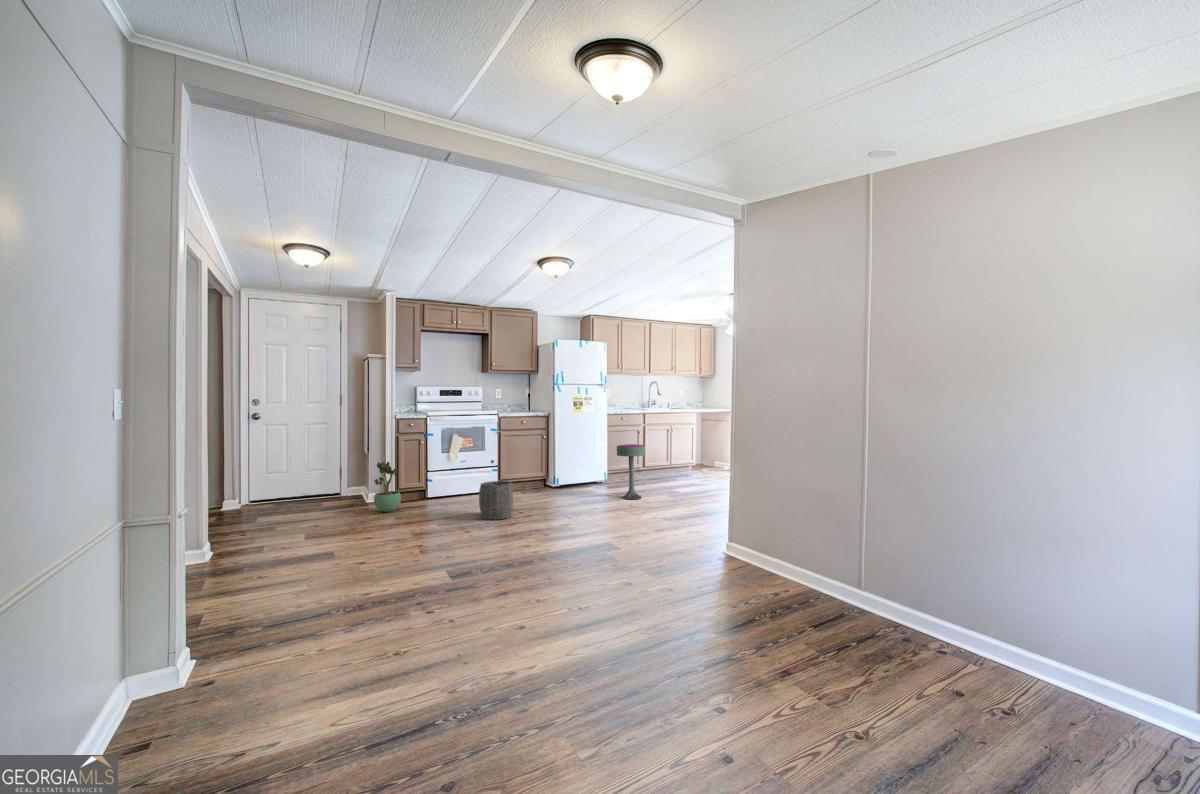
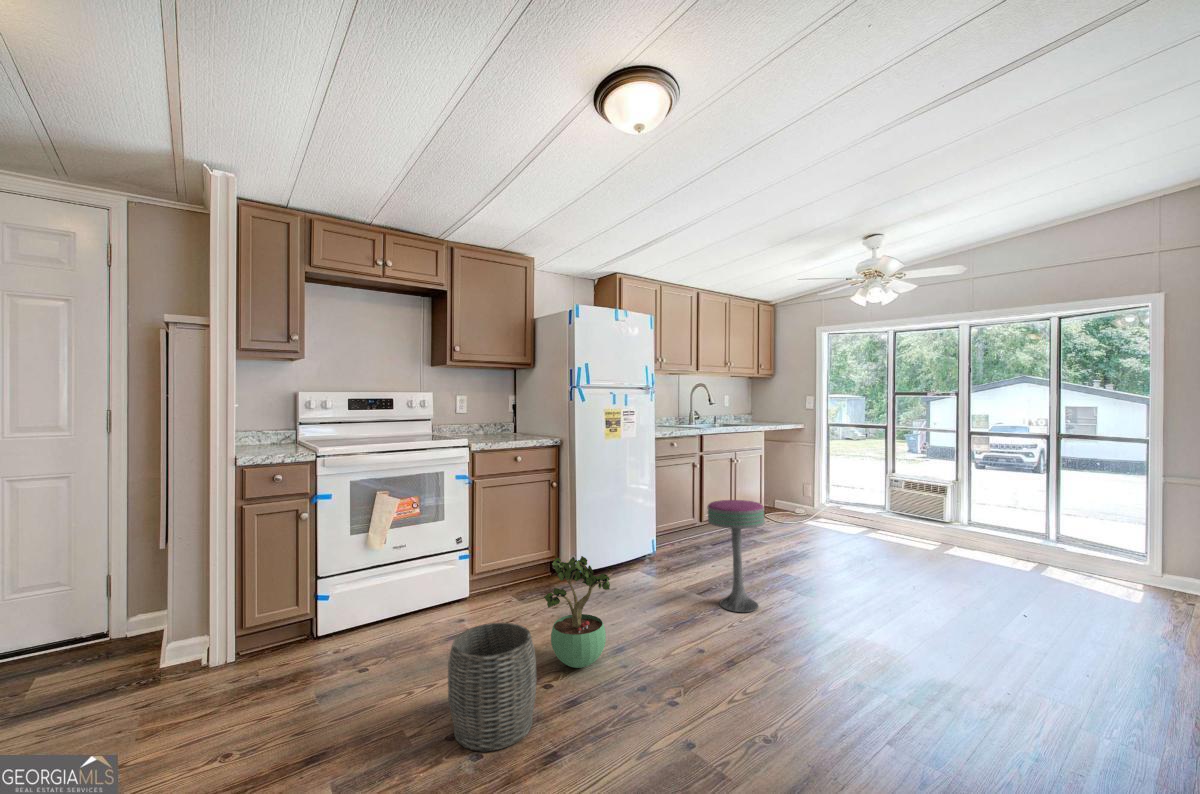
potted plant: present [374,462,401,512] -> present [544,556,610,668]

